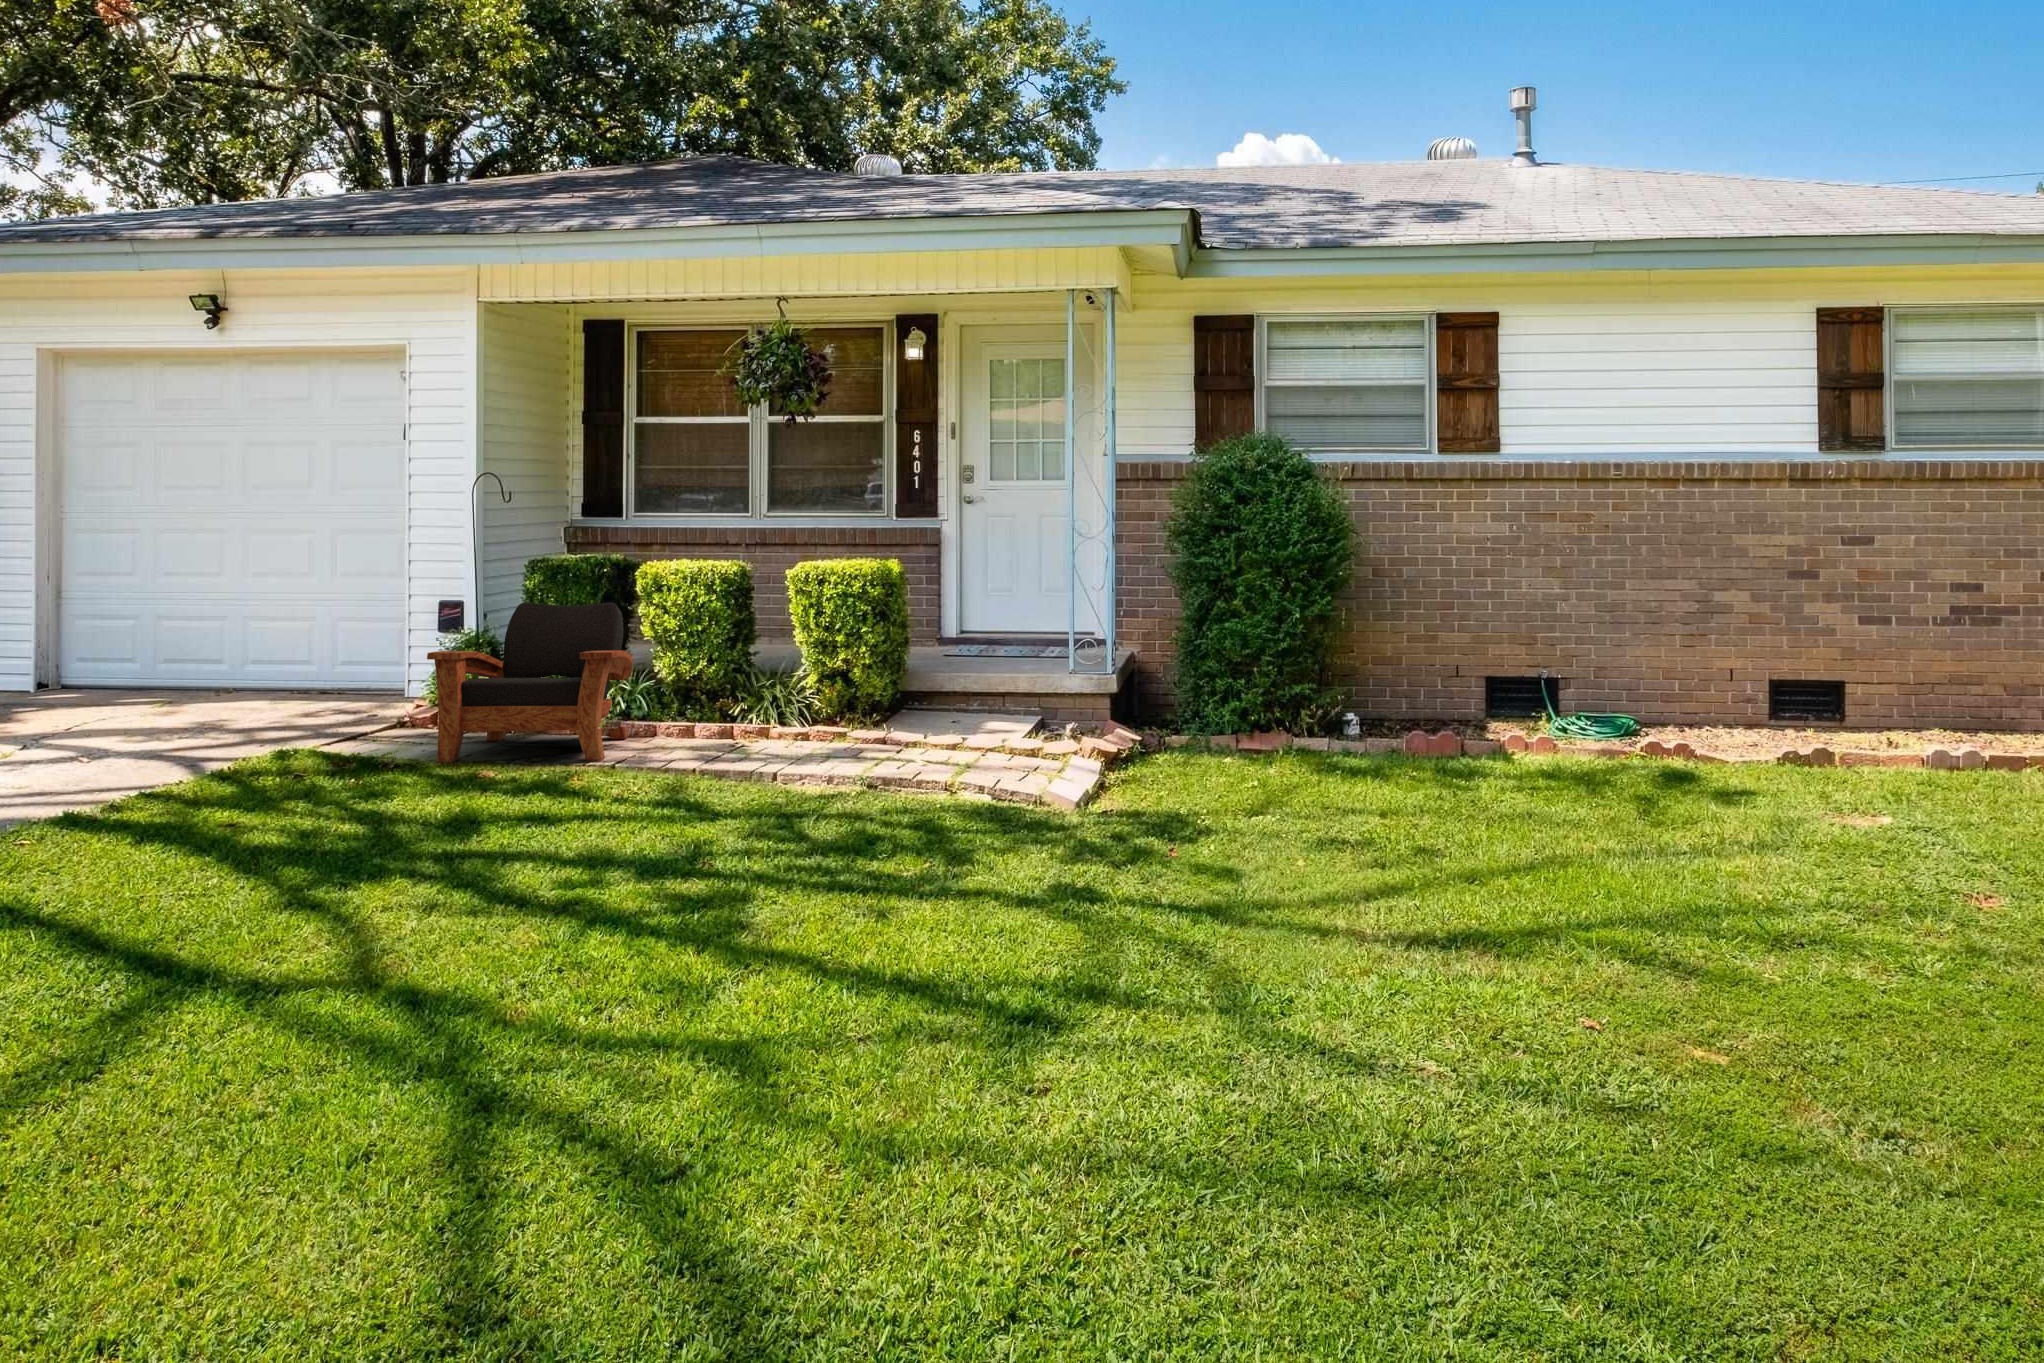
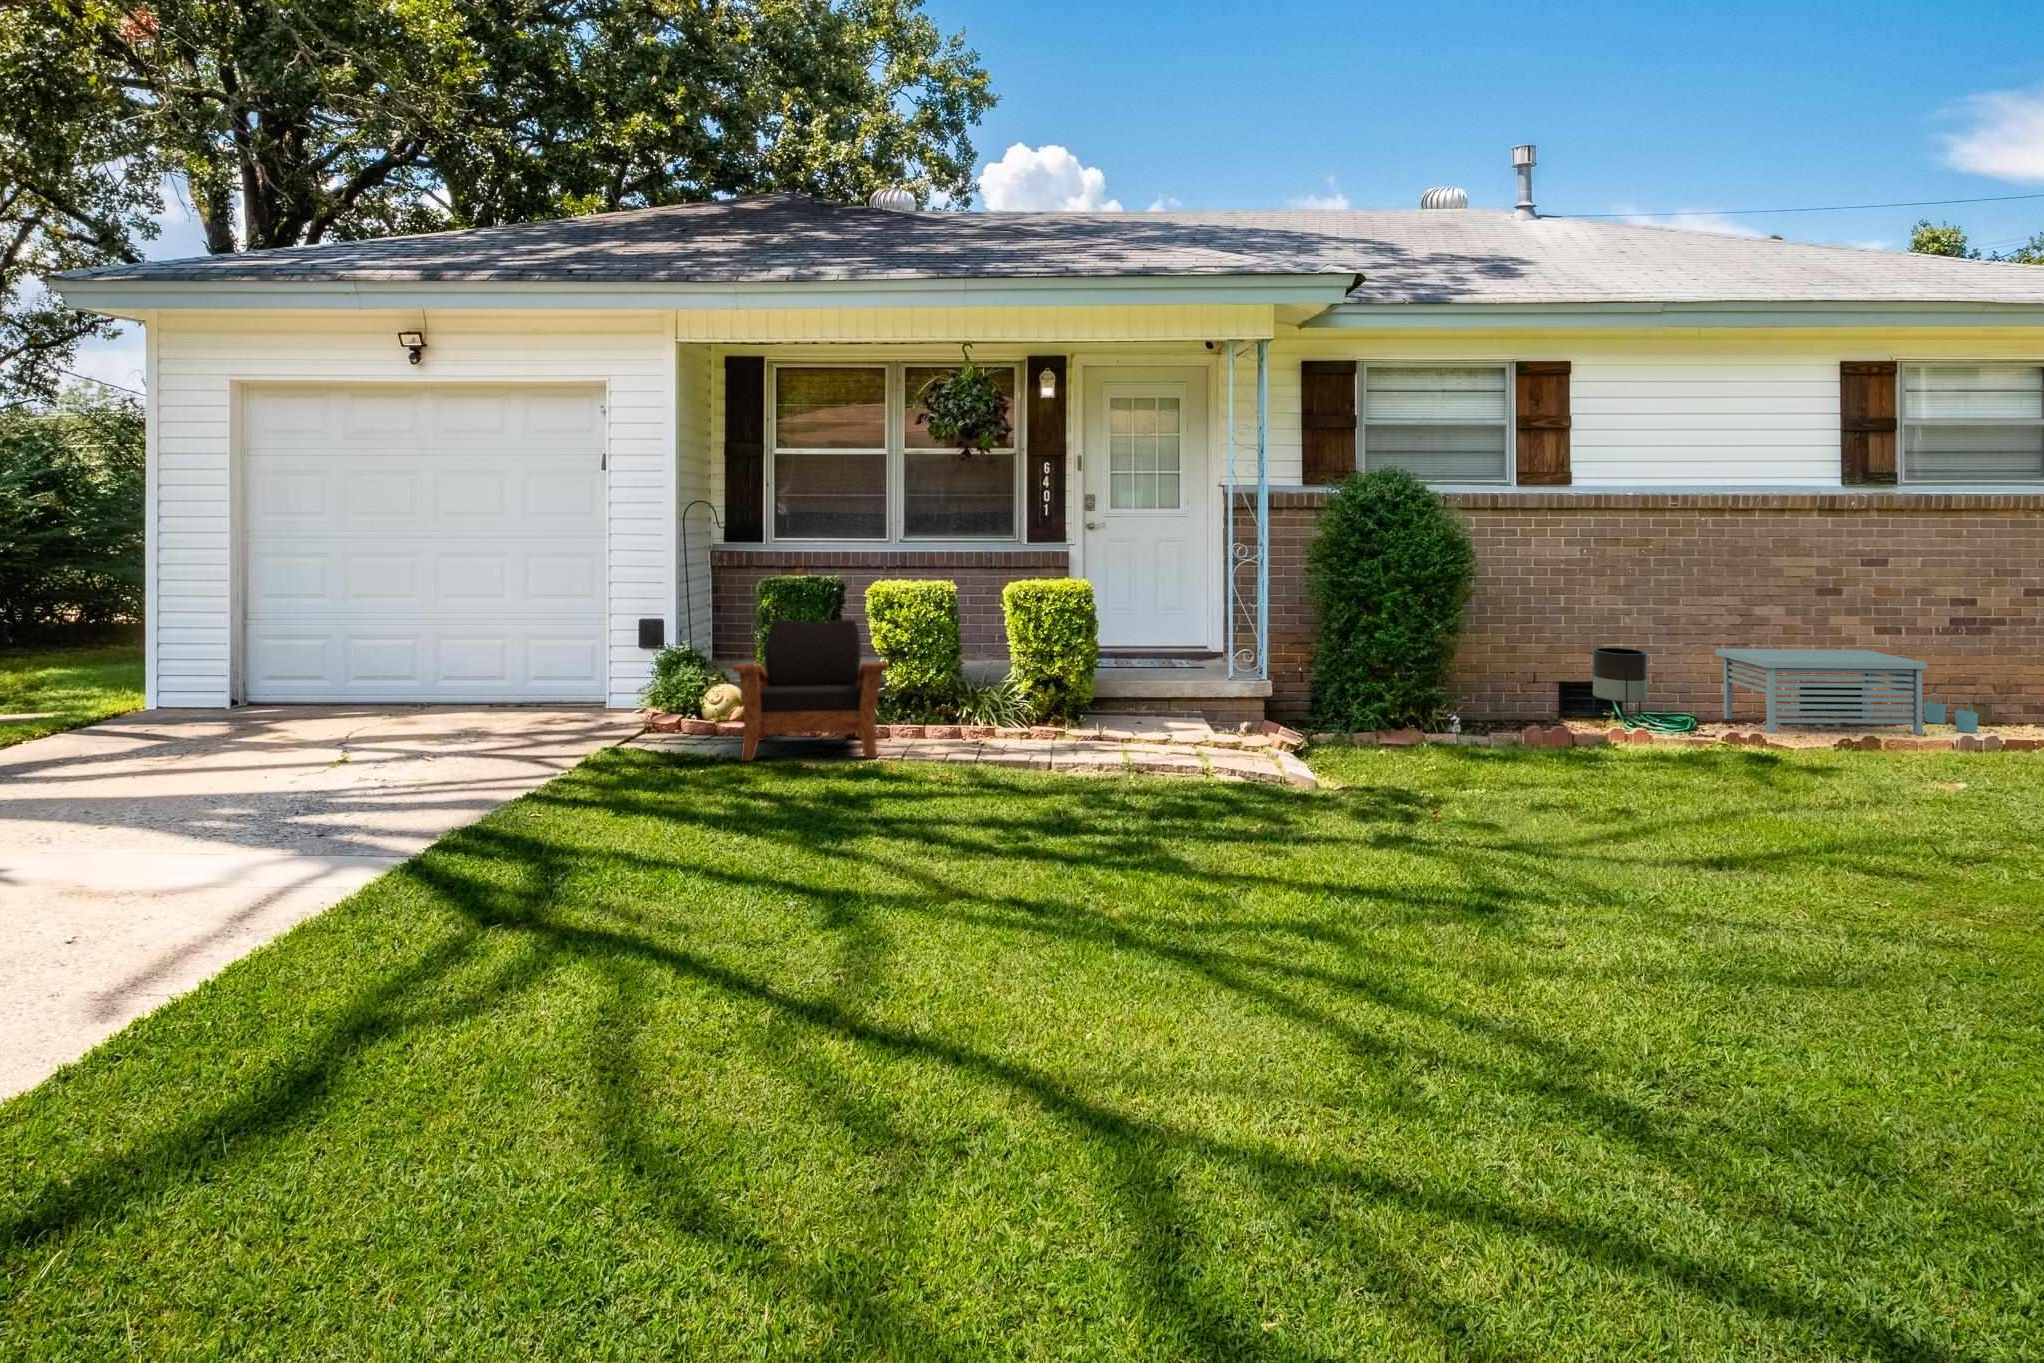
planter: none [1514,643,1575,731] -> present [1593,648,1647,723]
storage bench: none [1662,645,1904,747] -> present [1715,649,1927,735]
bucket: none [1916,698,1997,746] -> present [1924,693,1991,733]

